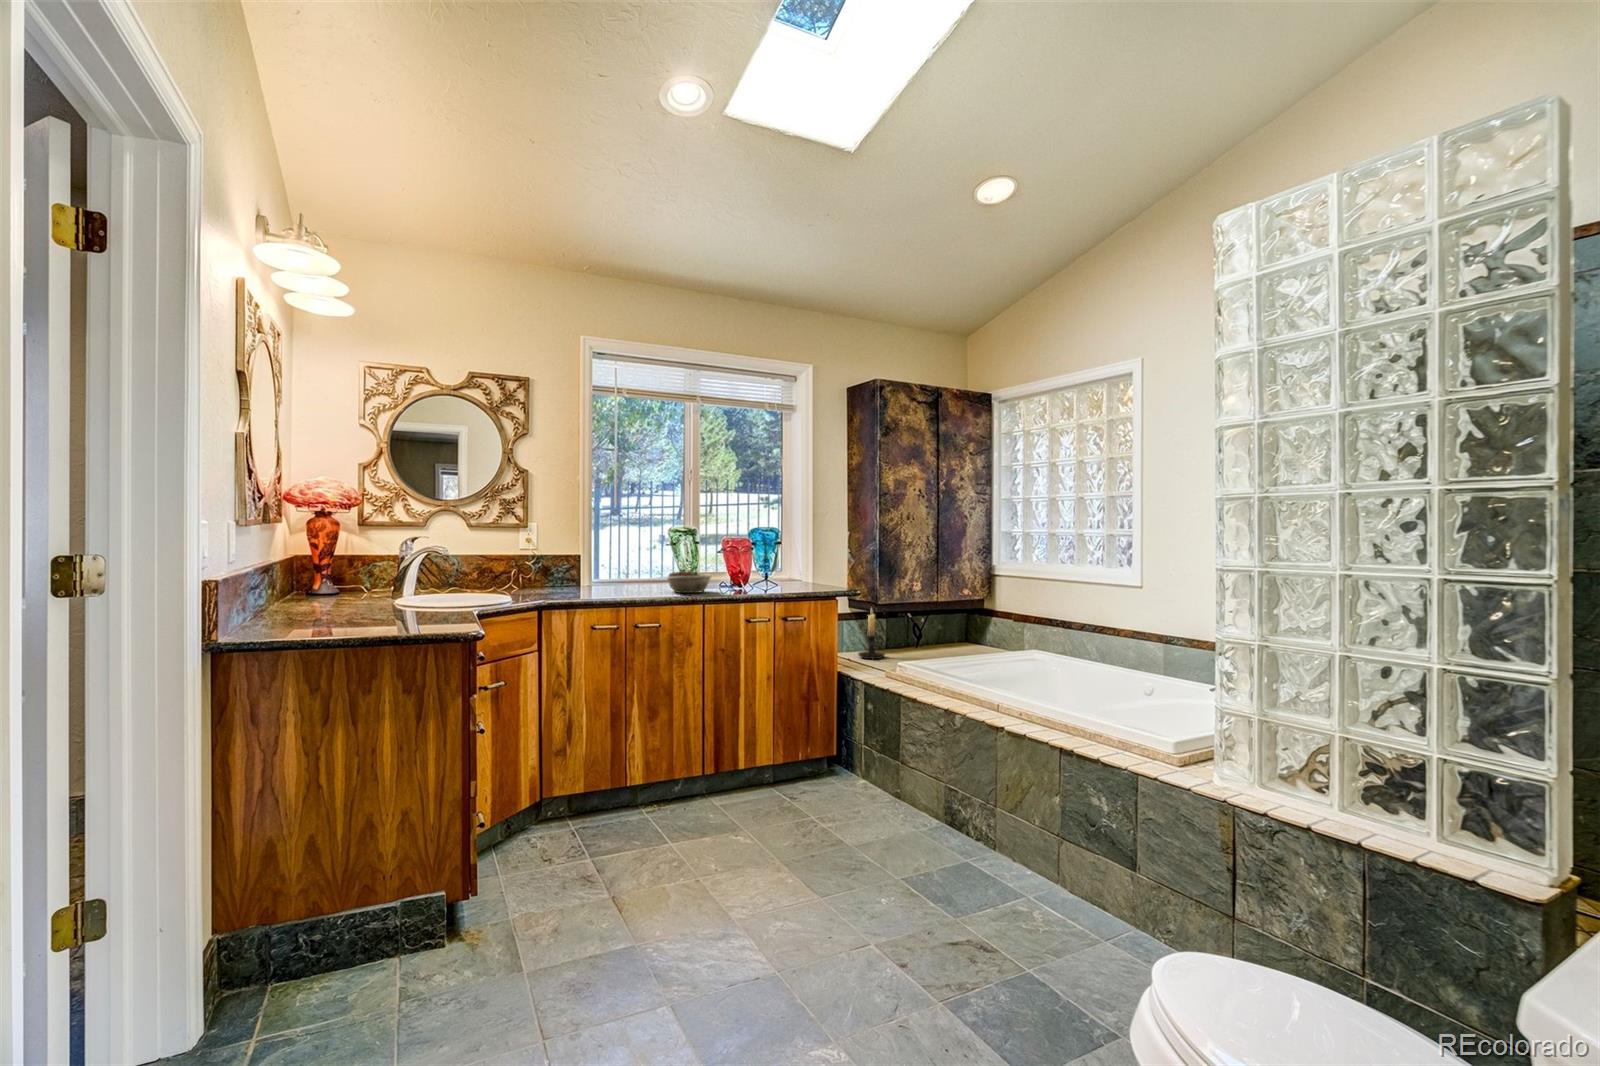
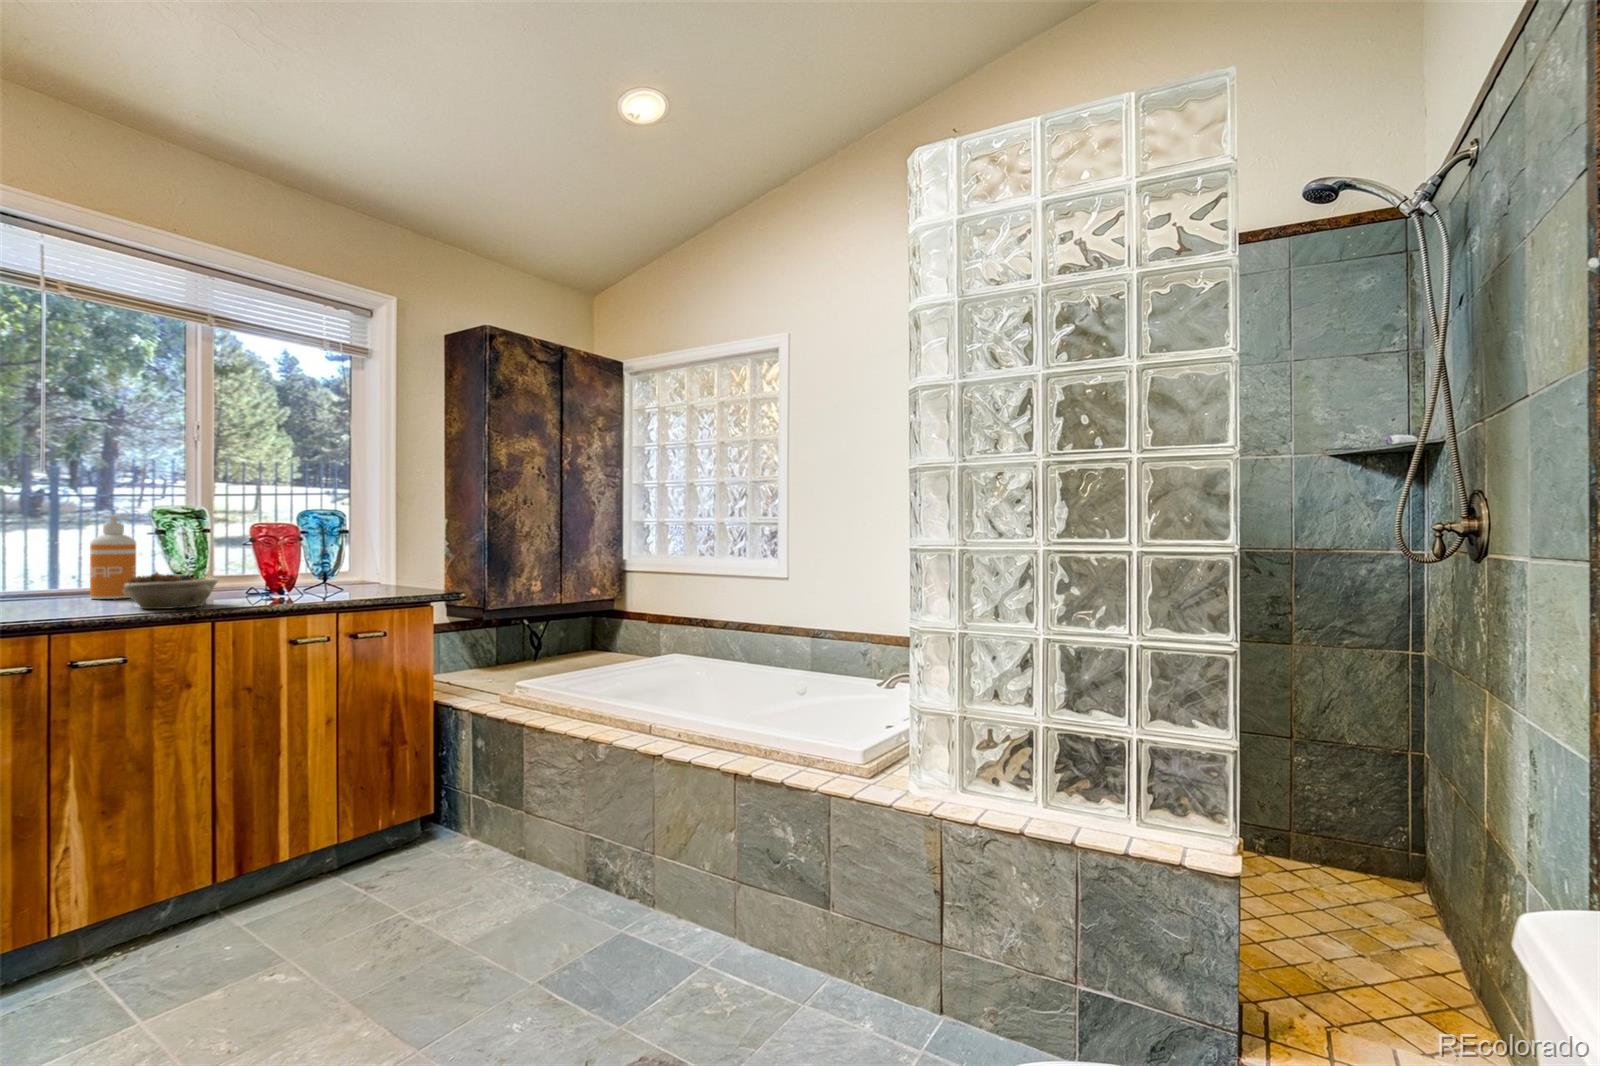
soap dispenser: none [649,534,670,586] -> present [90,515,136,599]
candle holder: present [858,609,885,659] -> none [460,611,497,678]

